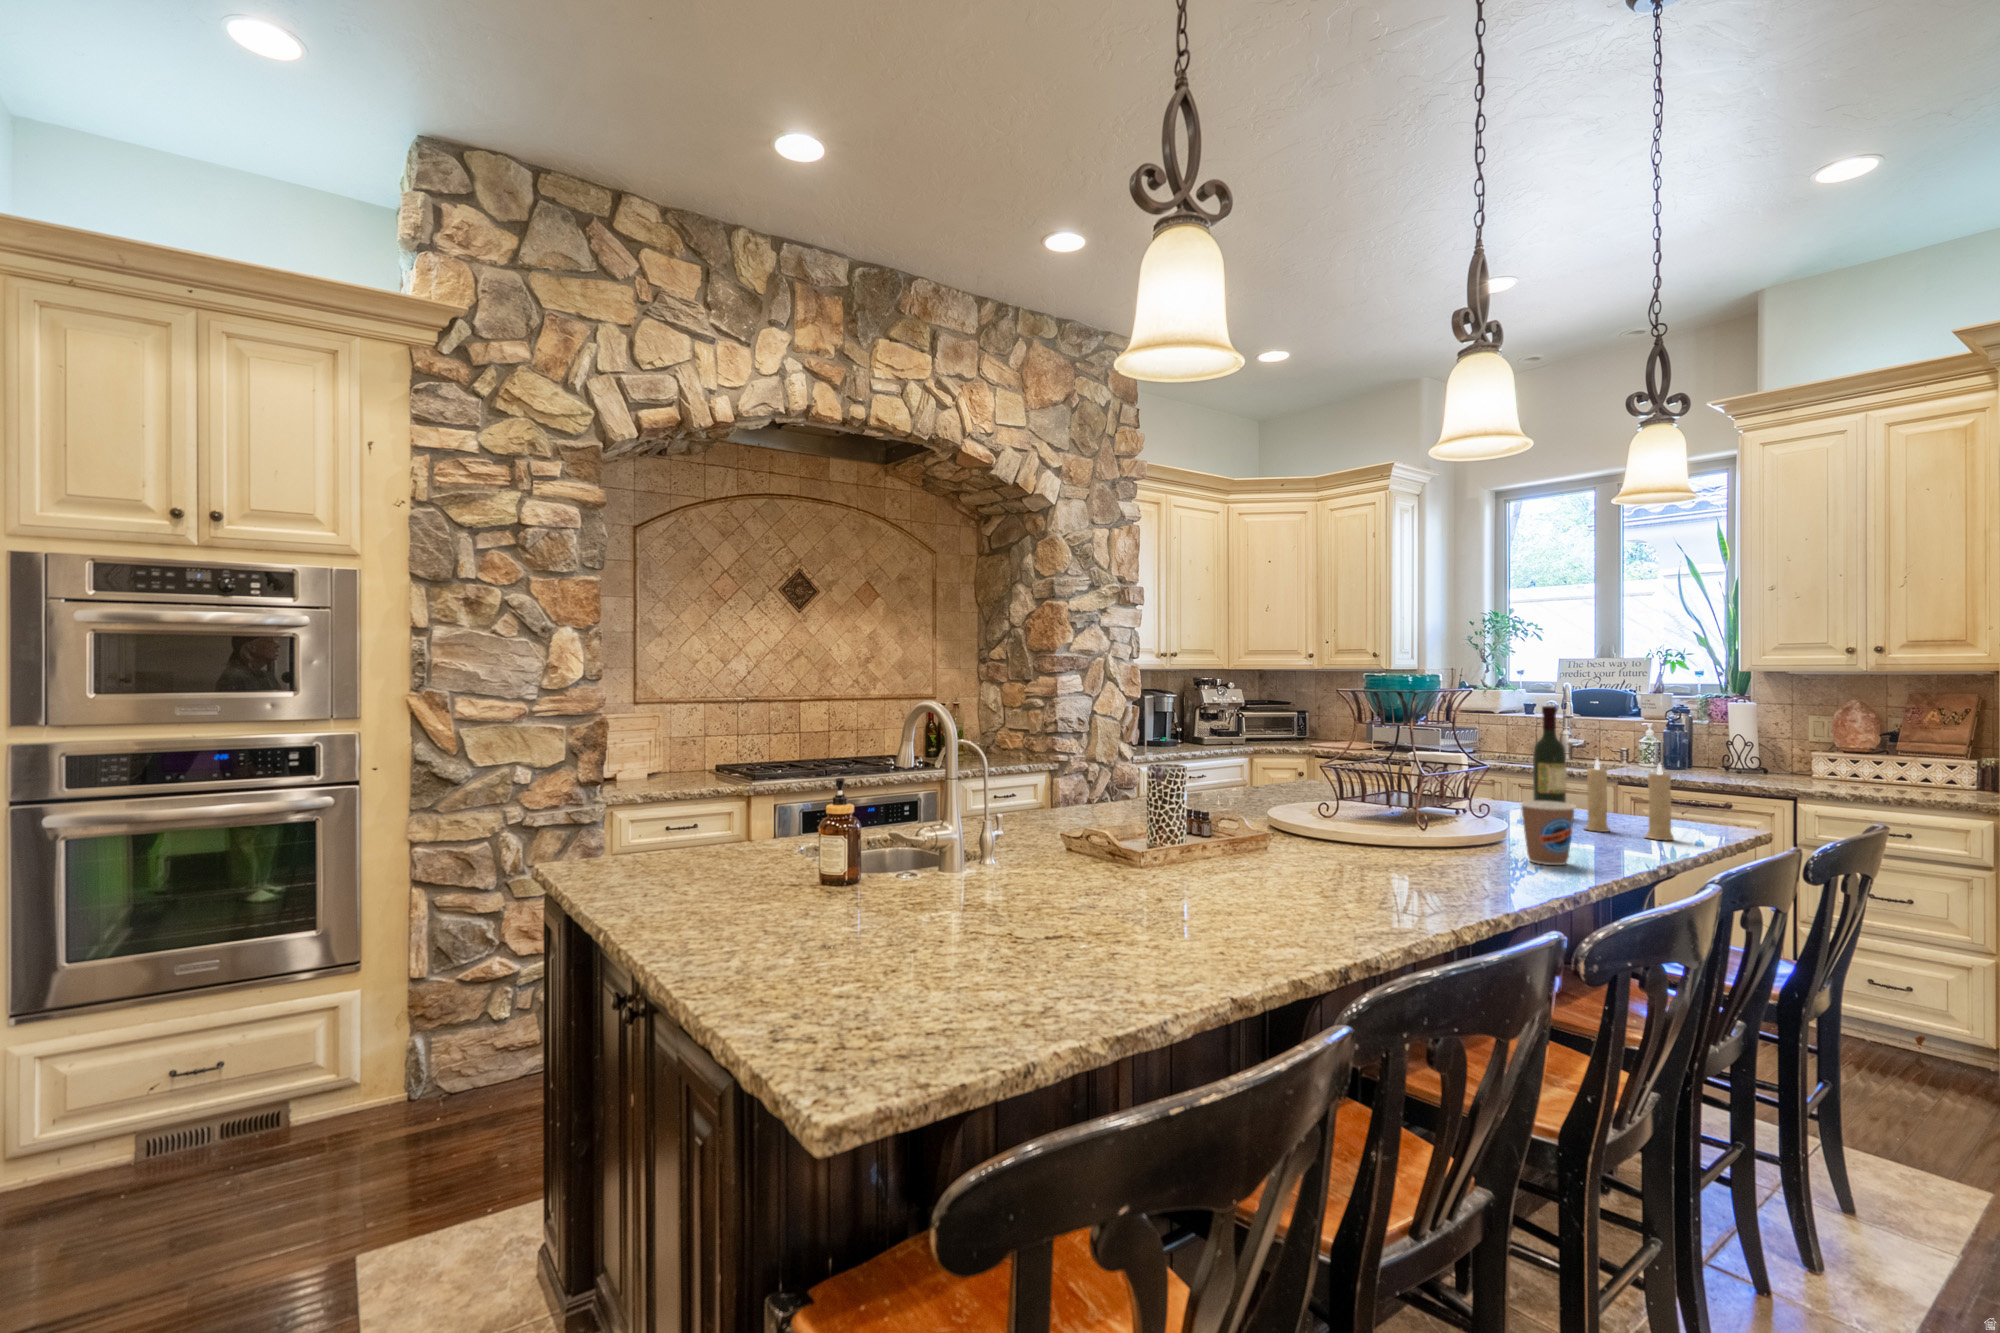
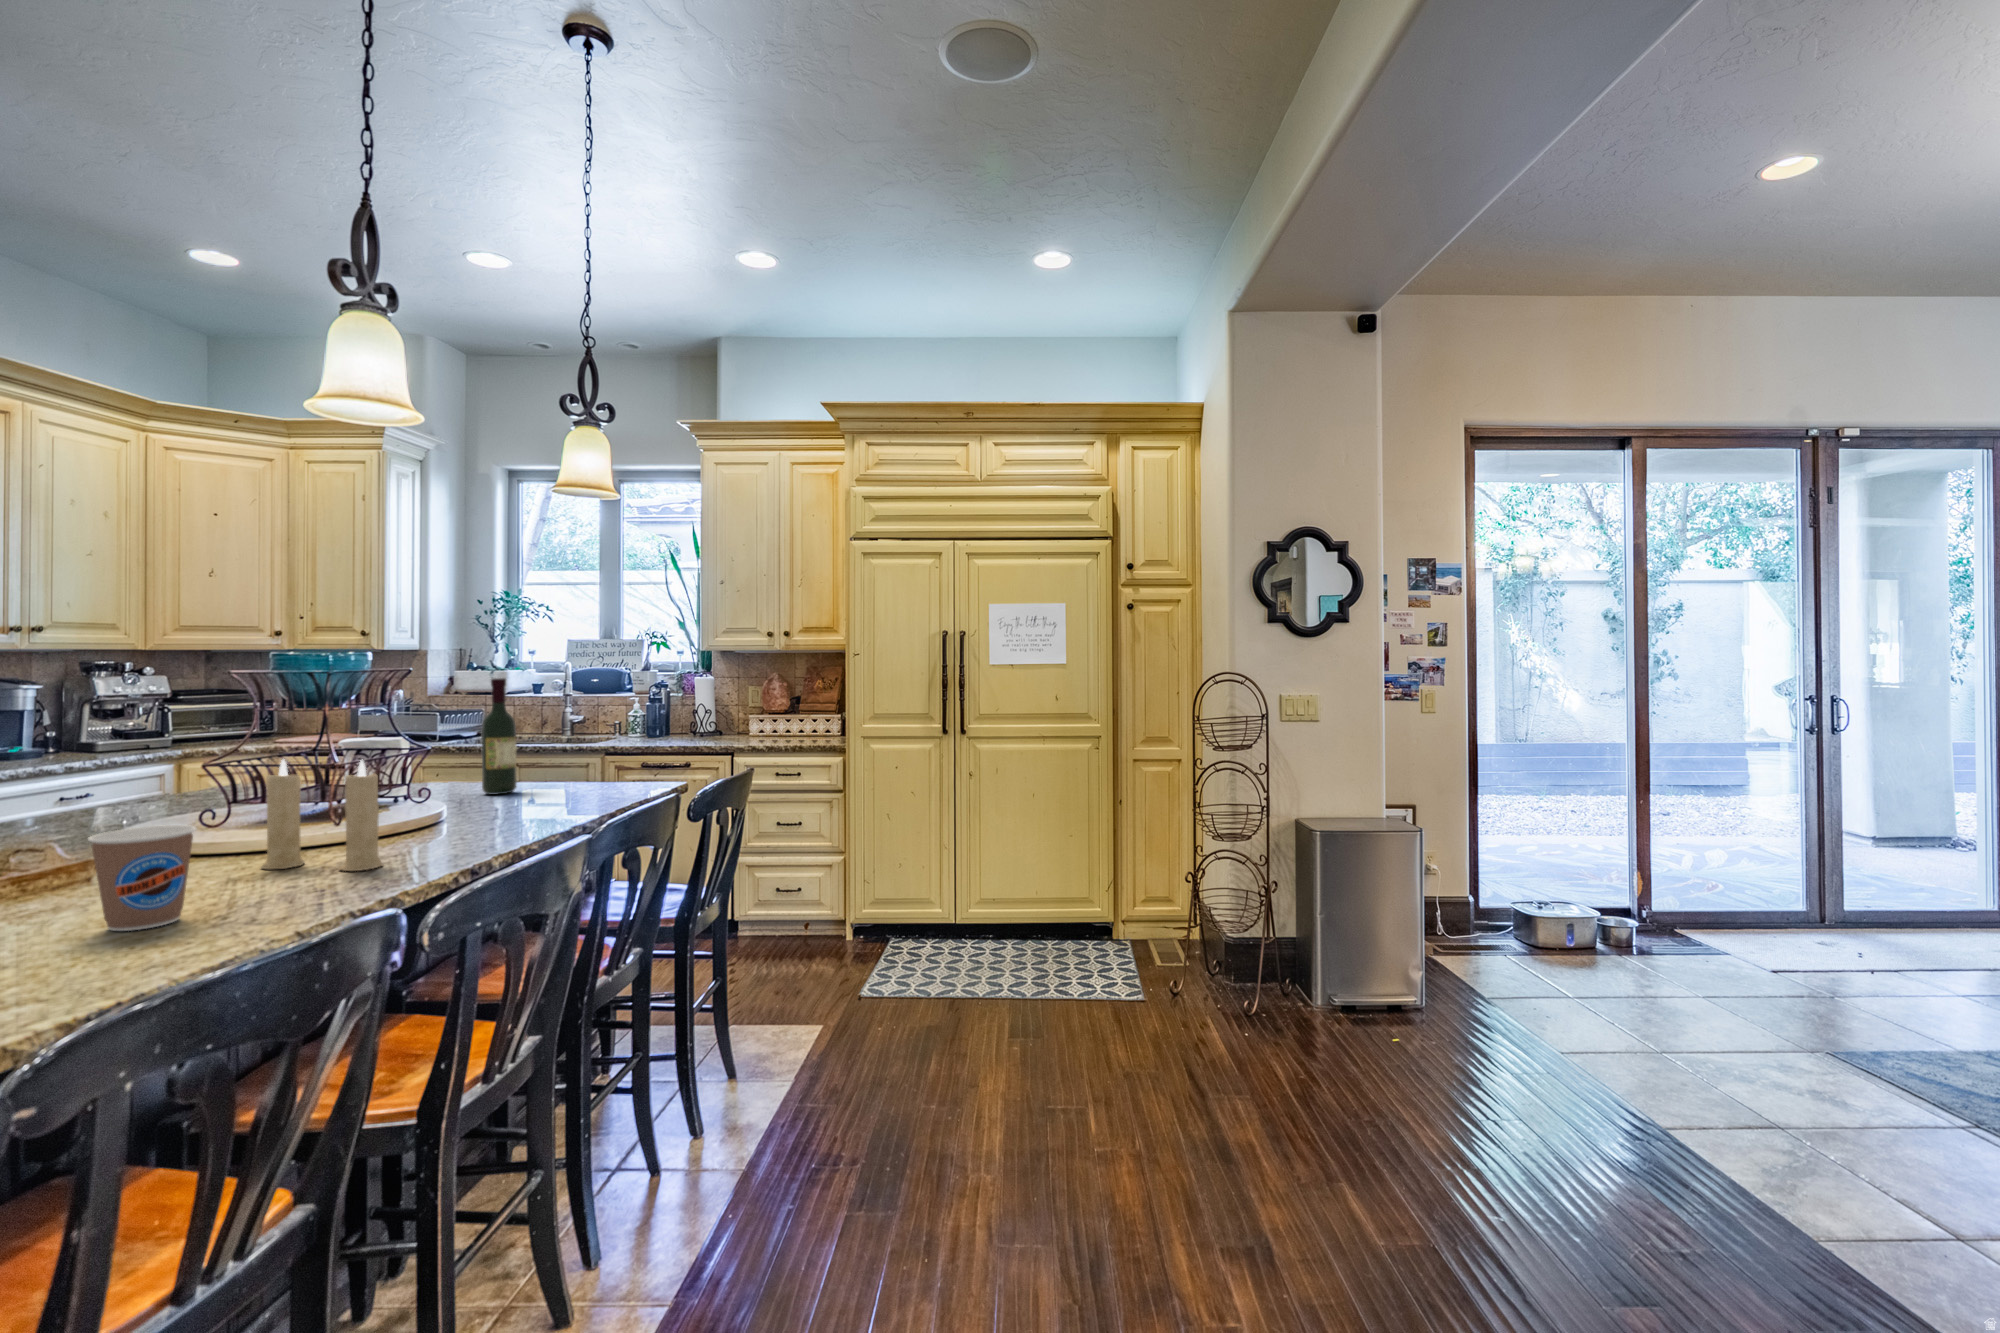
candle: present [1585,759,1674,840] -> present [261,760,383,871]
coffee cup: present [1520,801,1576,865] -> present [88,825,196,931]

